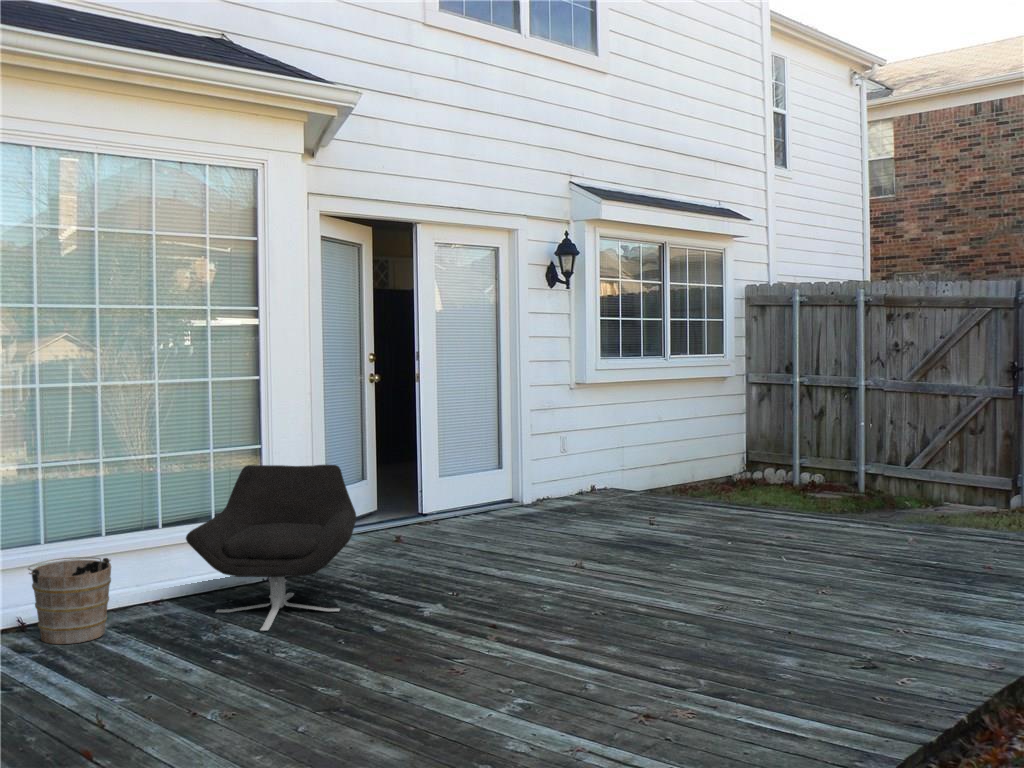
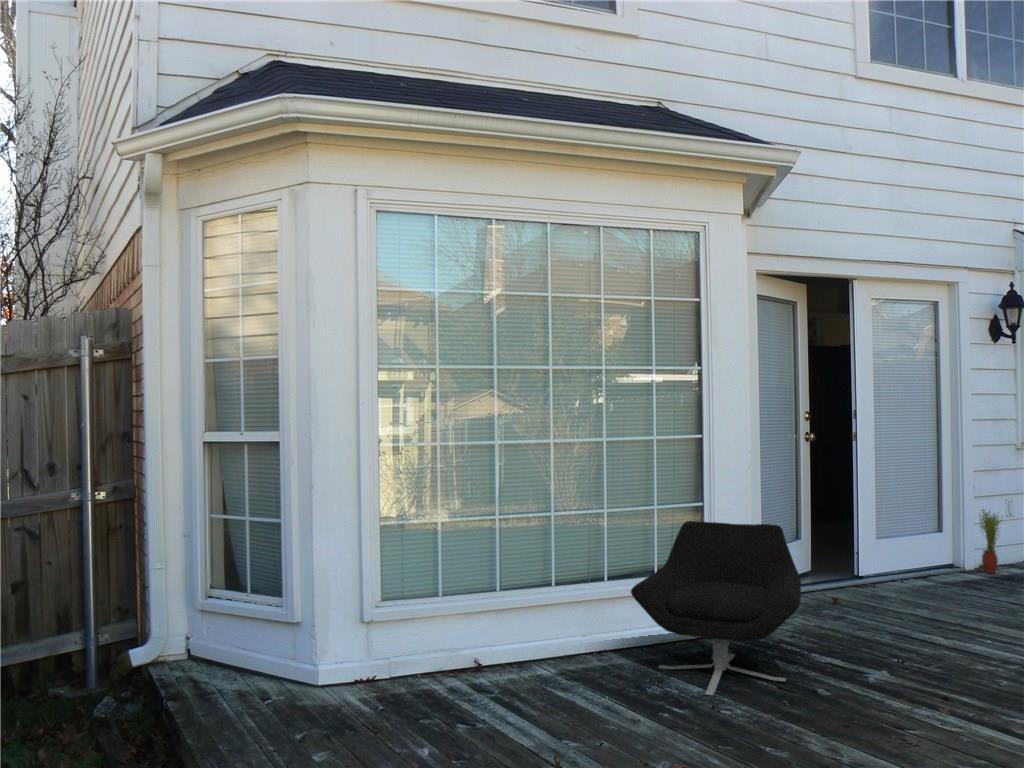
potted plant: none [532,443,553,503] -> present [980,510,1002,573]
bucket: present [28,557,111,644] -> none [490,601,563,687]

